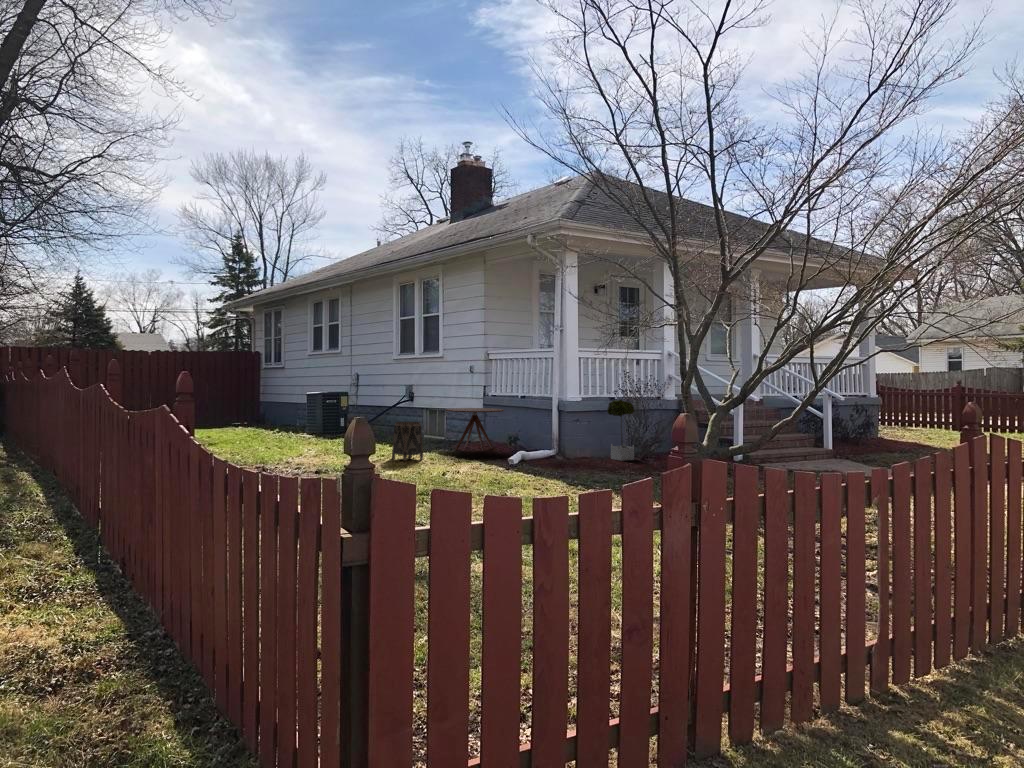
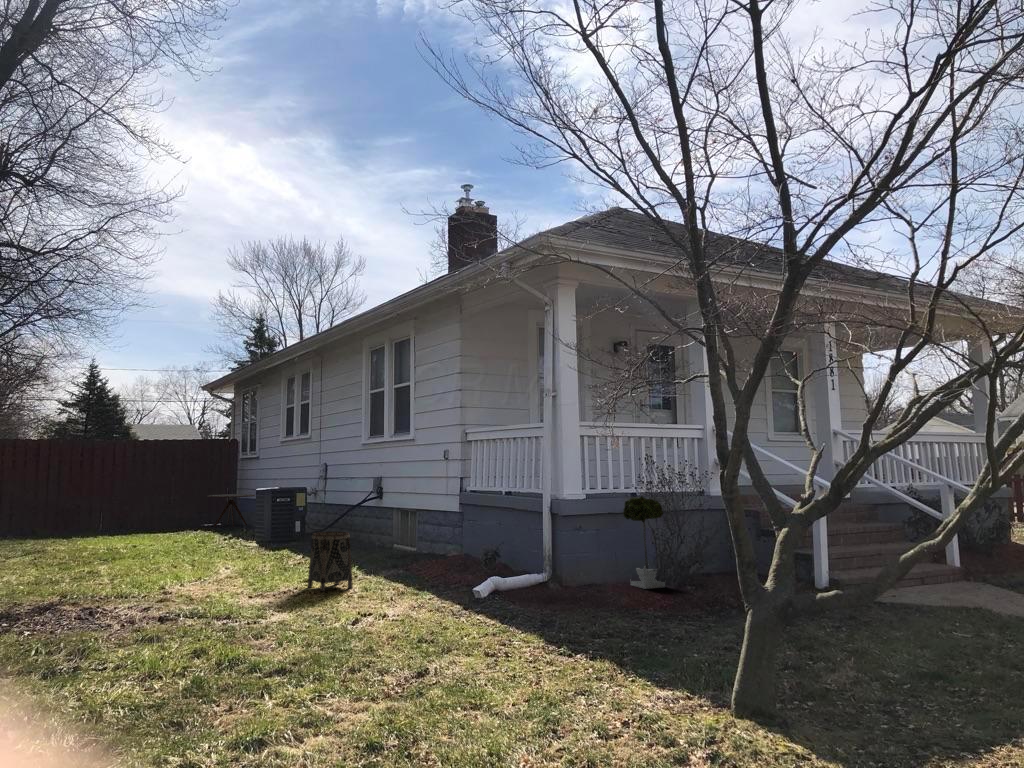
round table: present [445,408,504,451] -> present [207,494,255,527]

